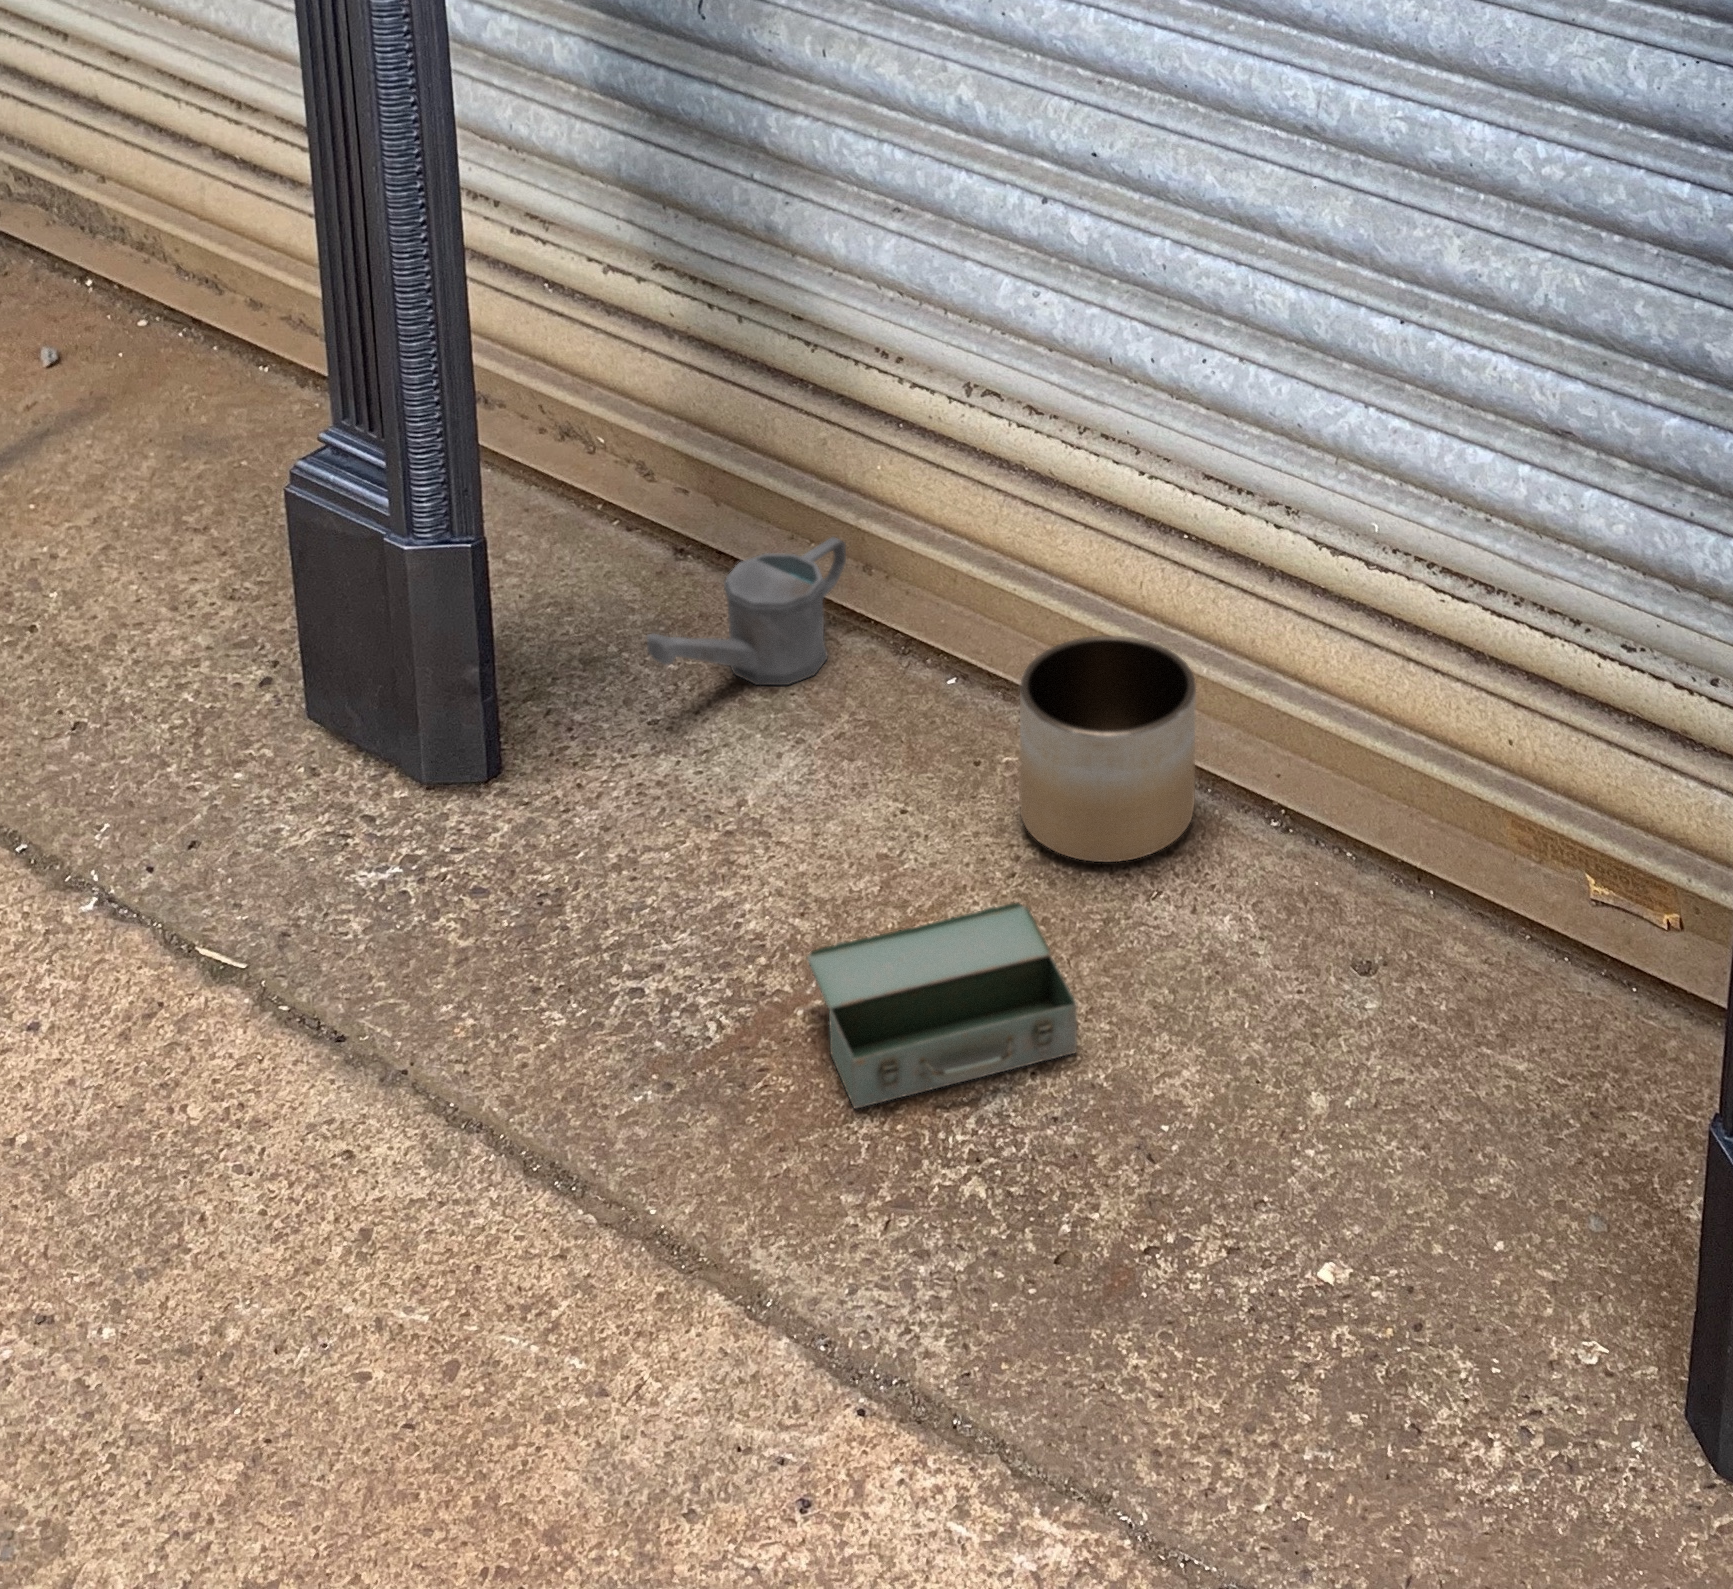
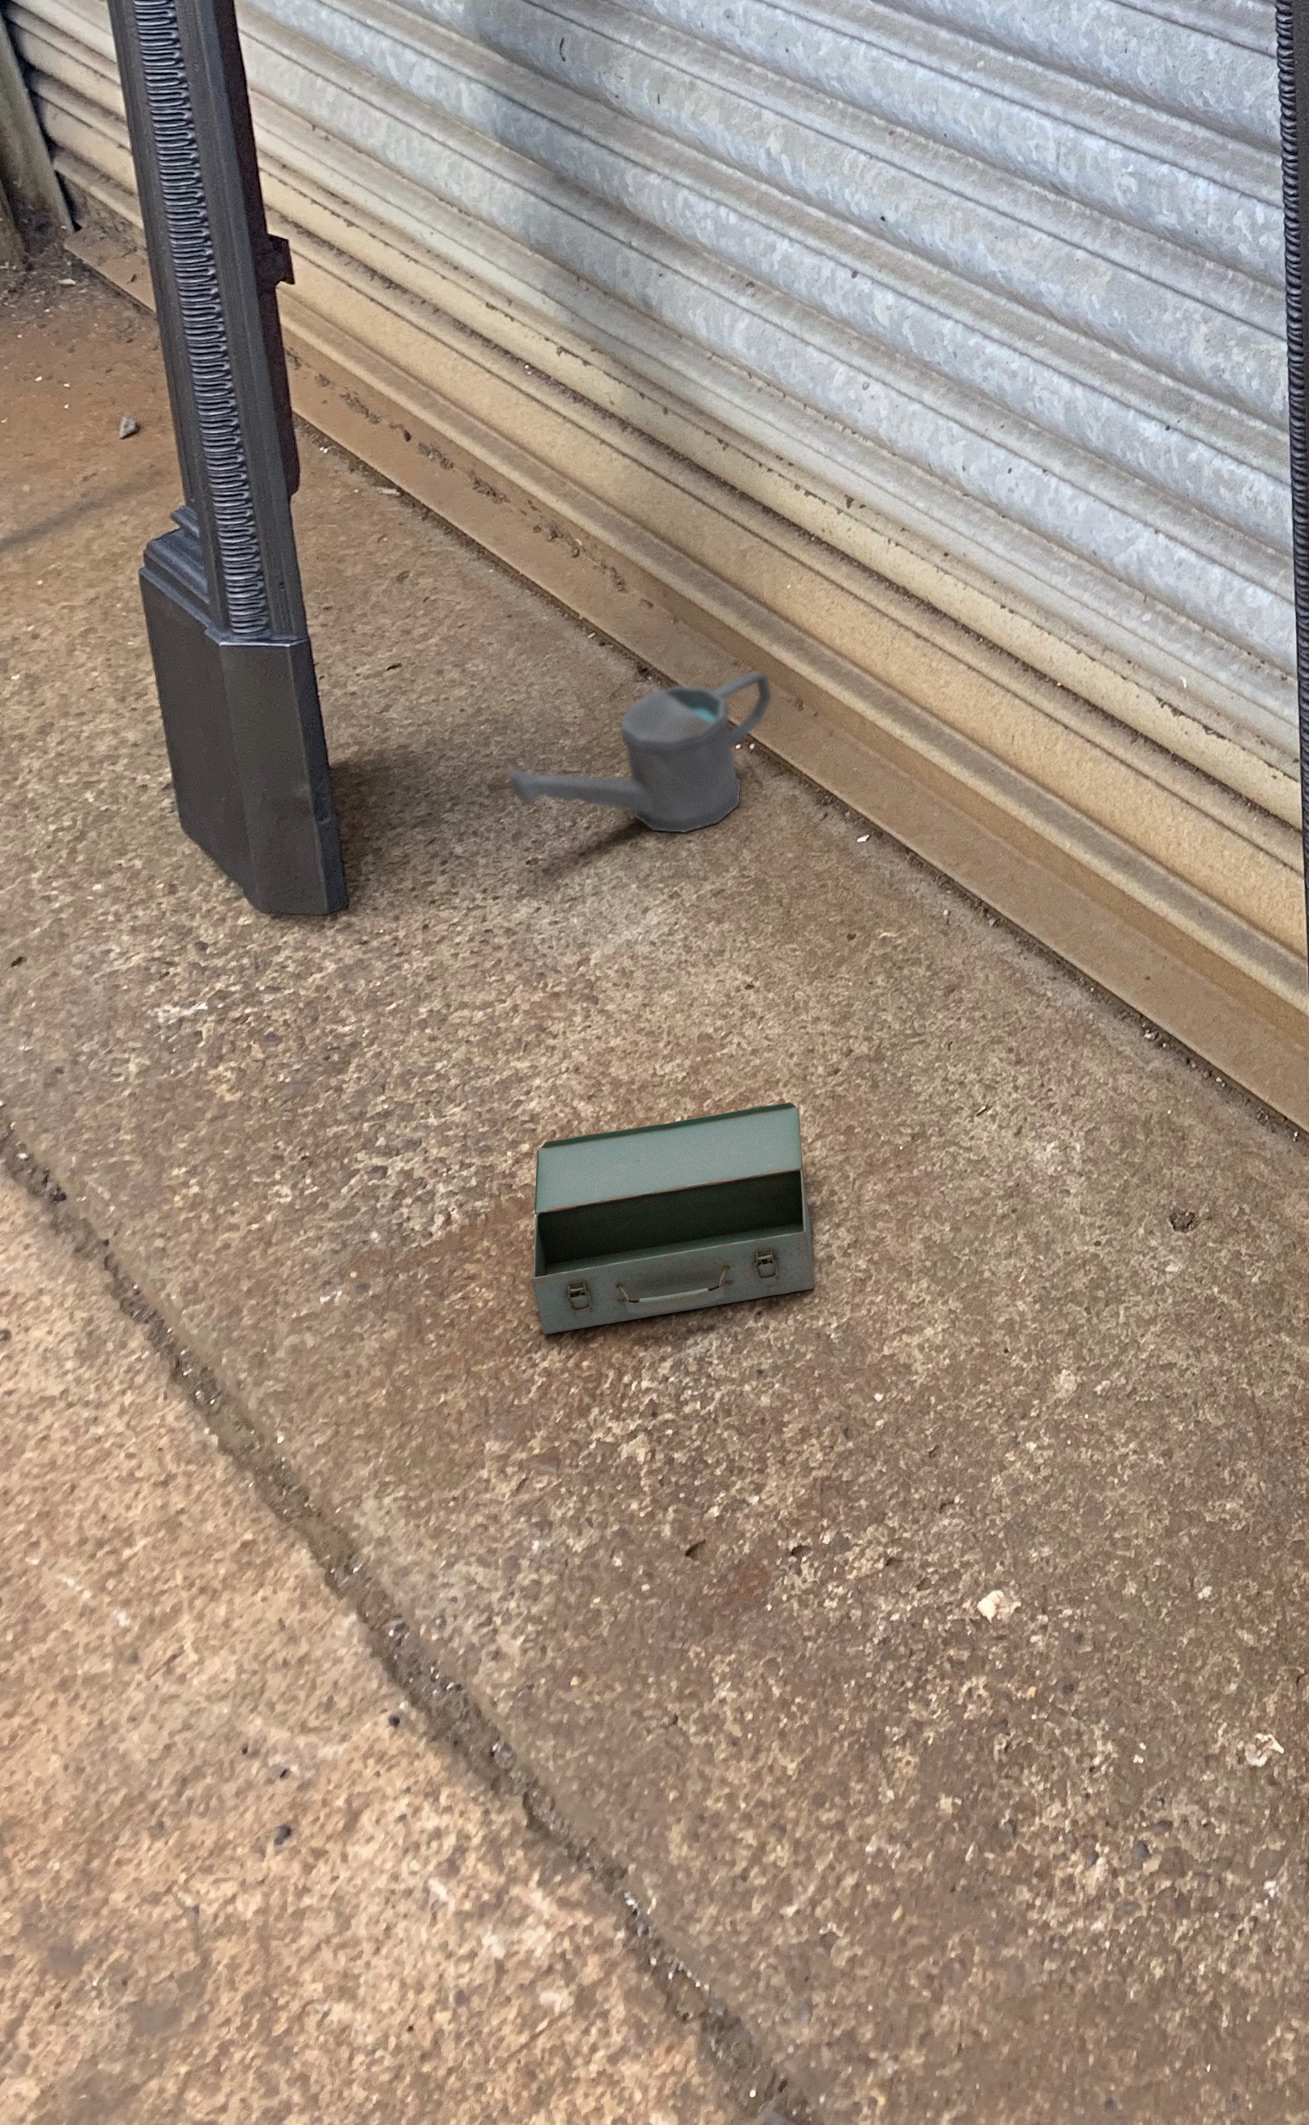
planter: present [1019,636,1196,862] -> none [842,796,1058,1060]

